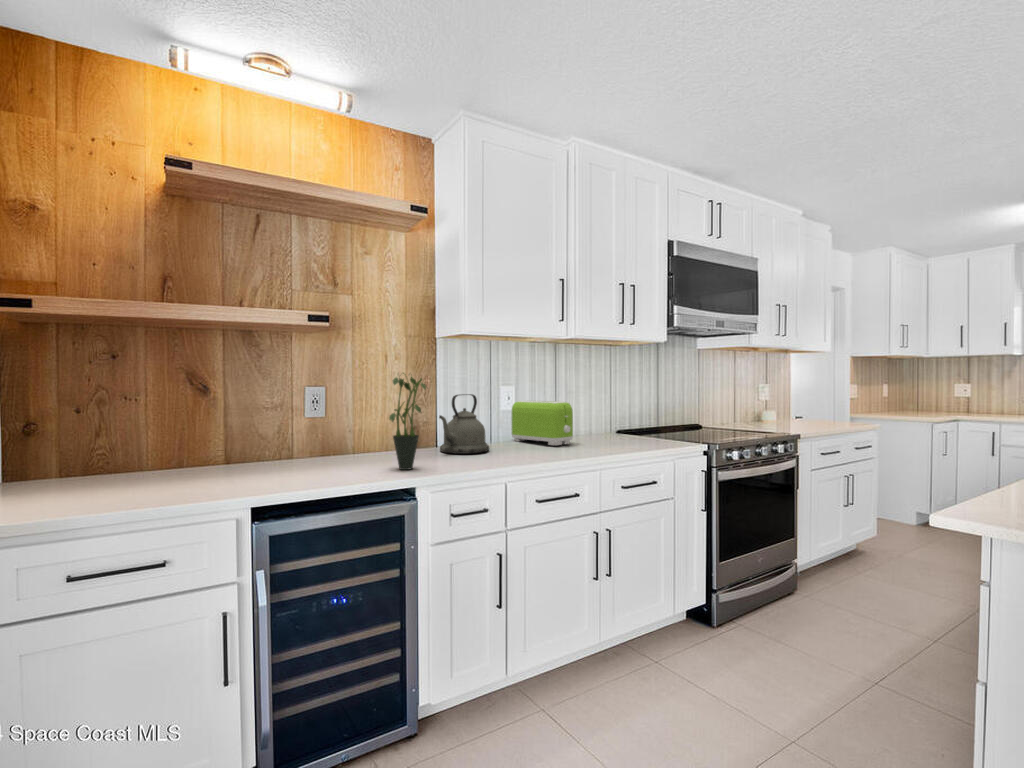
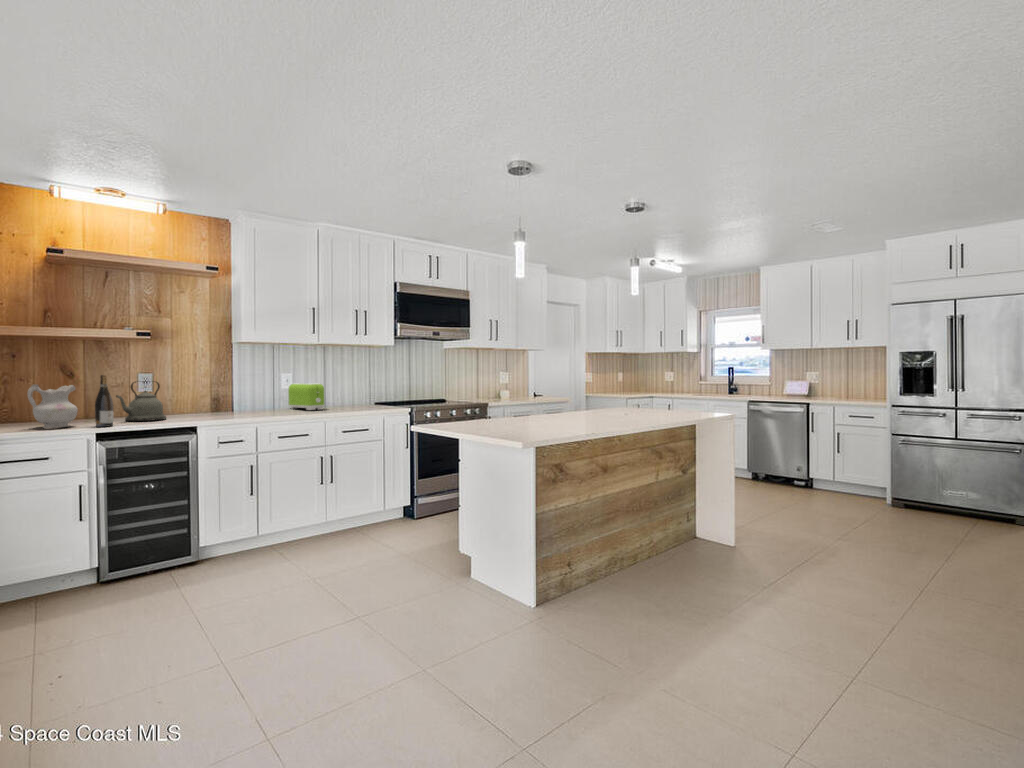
potted plant: present [389,373,426,470] -> none [183,366,210,420]
wine bottle: none [248,389,279,492] -> present [95,375,113,427]
kettle: present [439,394,490,454] -> present [116,382,166,421]
ceramic pitcher: none [127,408,216,496] -> present [27,385,78,428]

